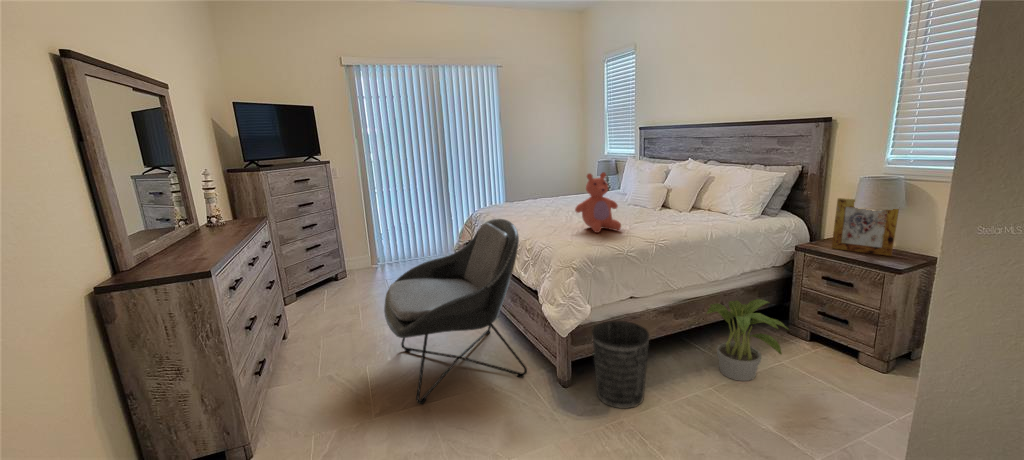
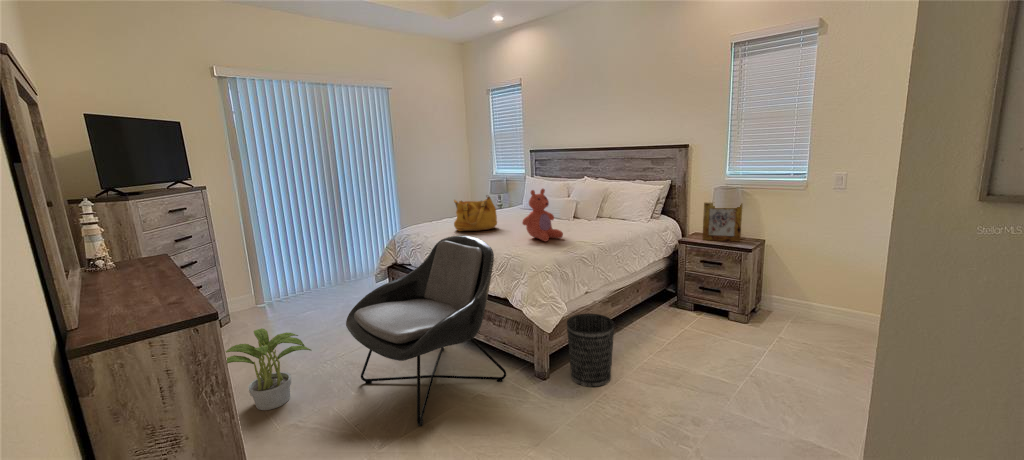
handbag: none [522,177,568,215] -> present [454,196,497,231]
potted plant: present [707,299,789,381] -> present [226,328,311,410]

